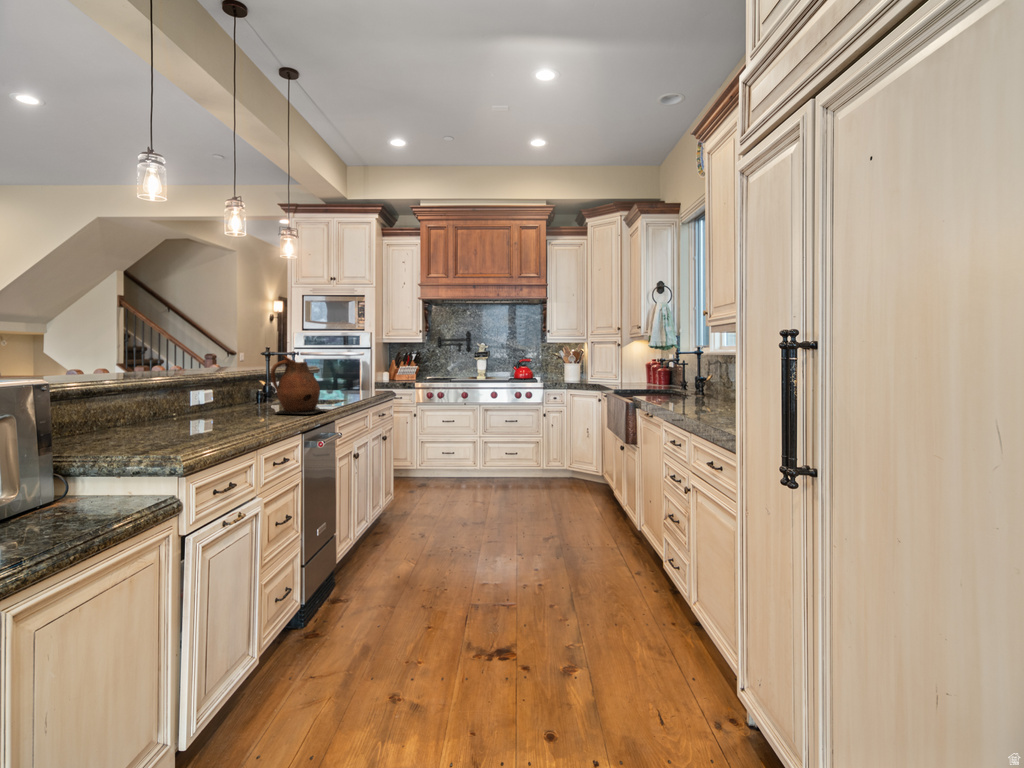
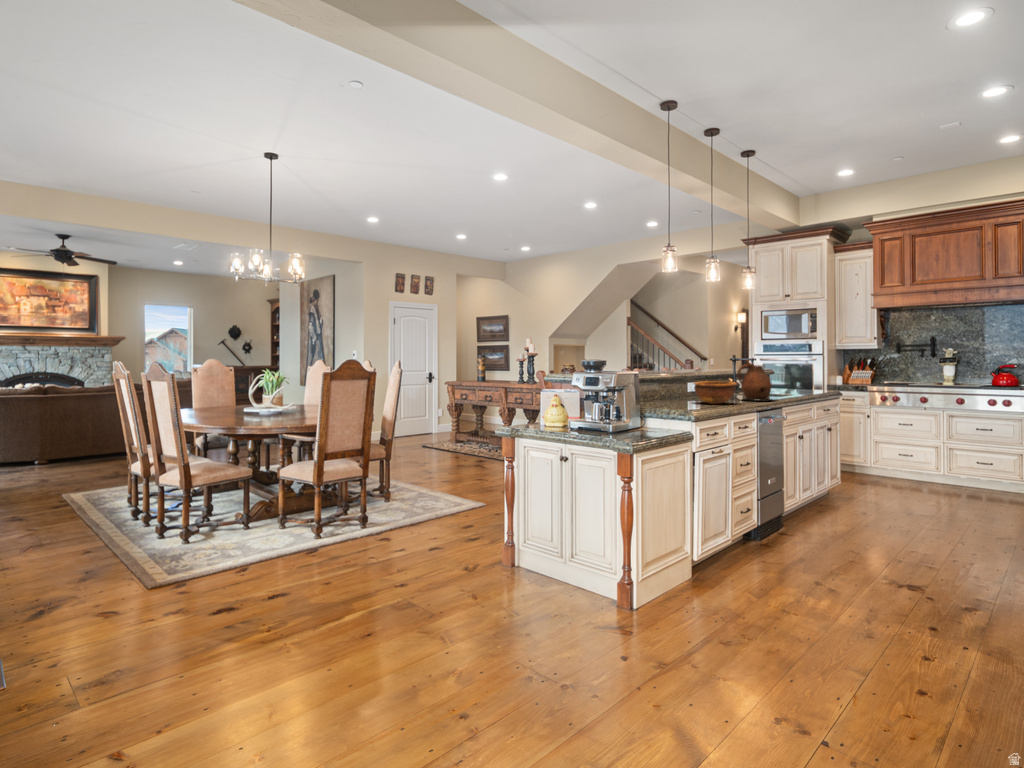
bowl: none [194,387,270,425] -> present [694,381,737,404]

